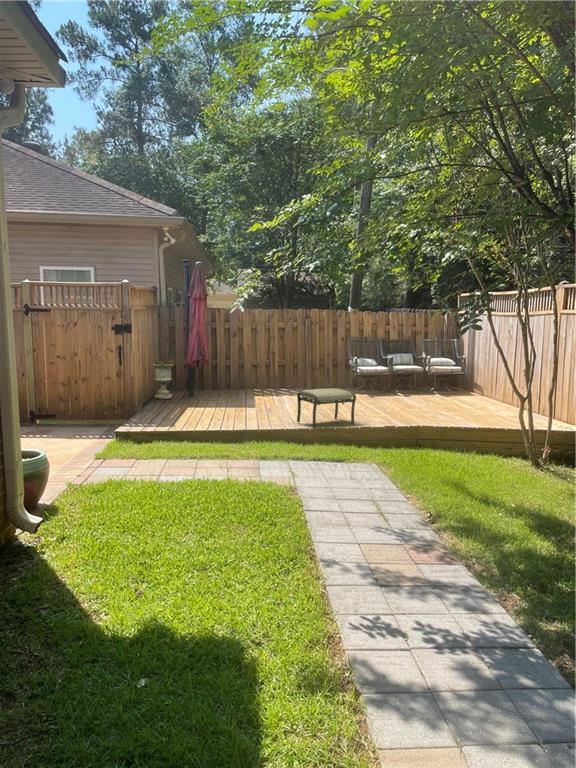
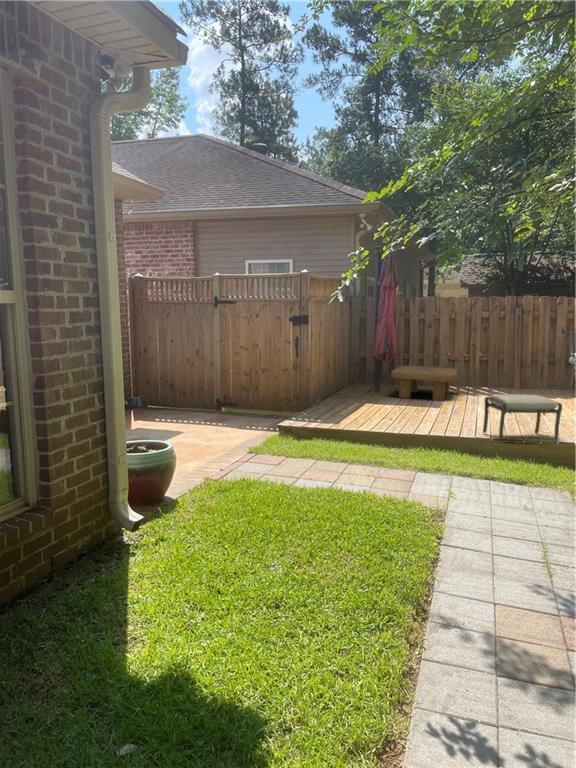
planter: present [153,360,174,399] -> none [339,355,363,397]
coffee table: none [201,367,256,397] -> present [391,366,459,401]

